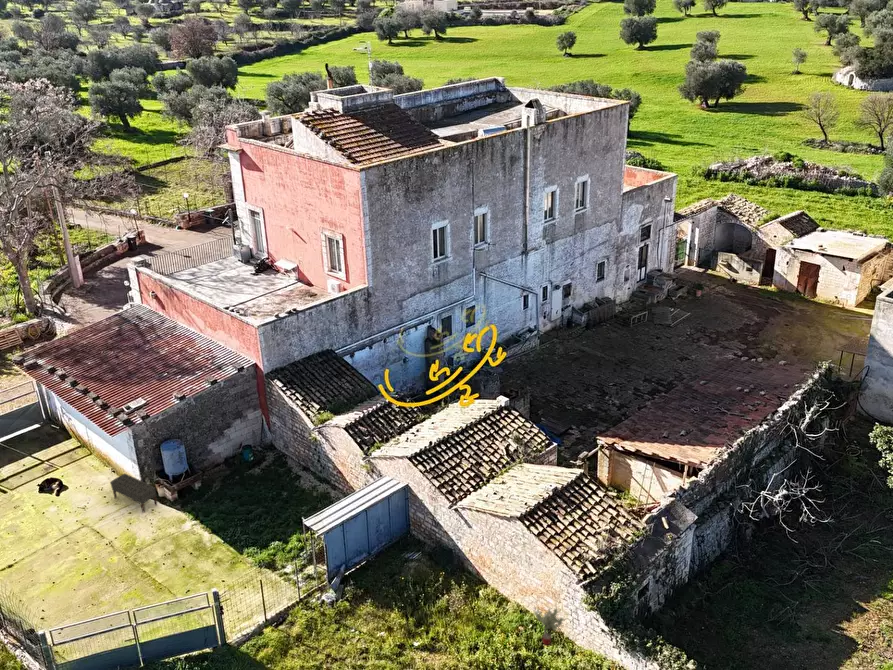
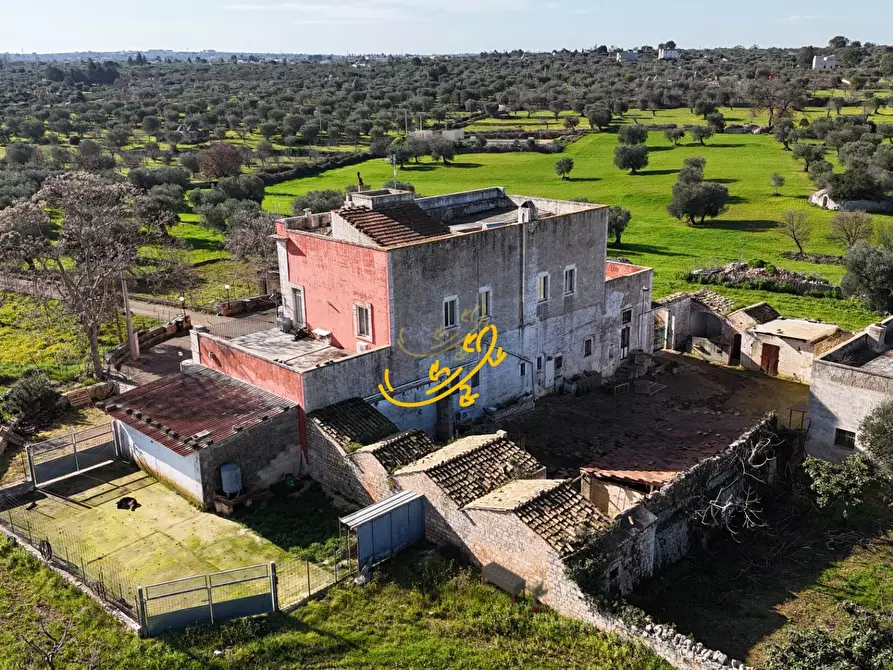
bench: present [110,474,157,512] -> present [481,562,526,603]

